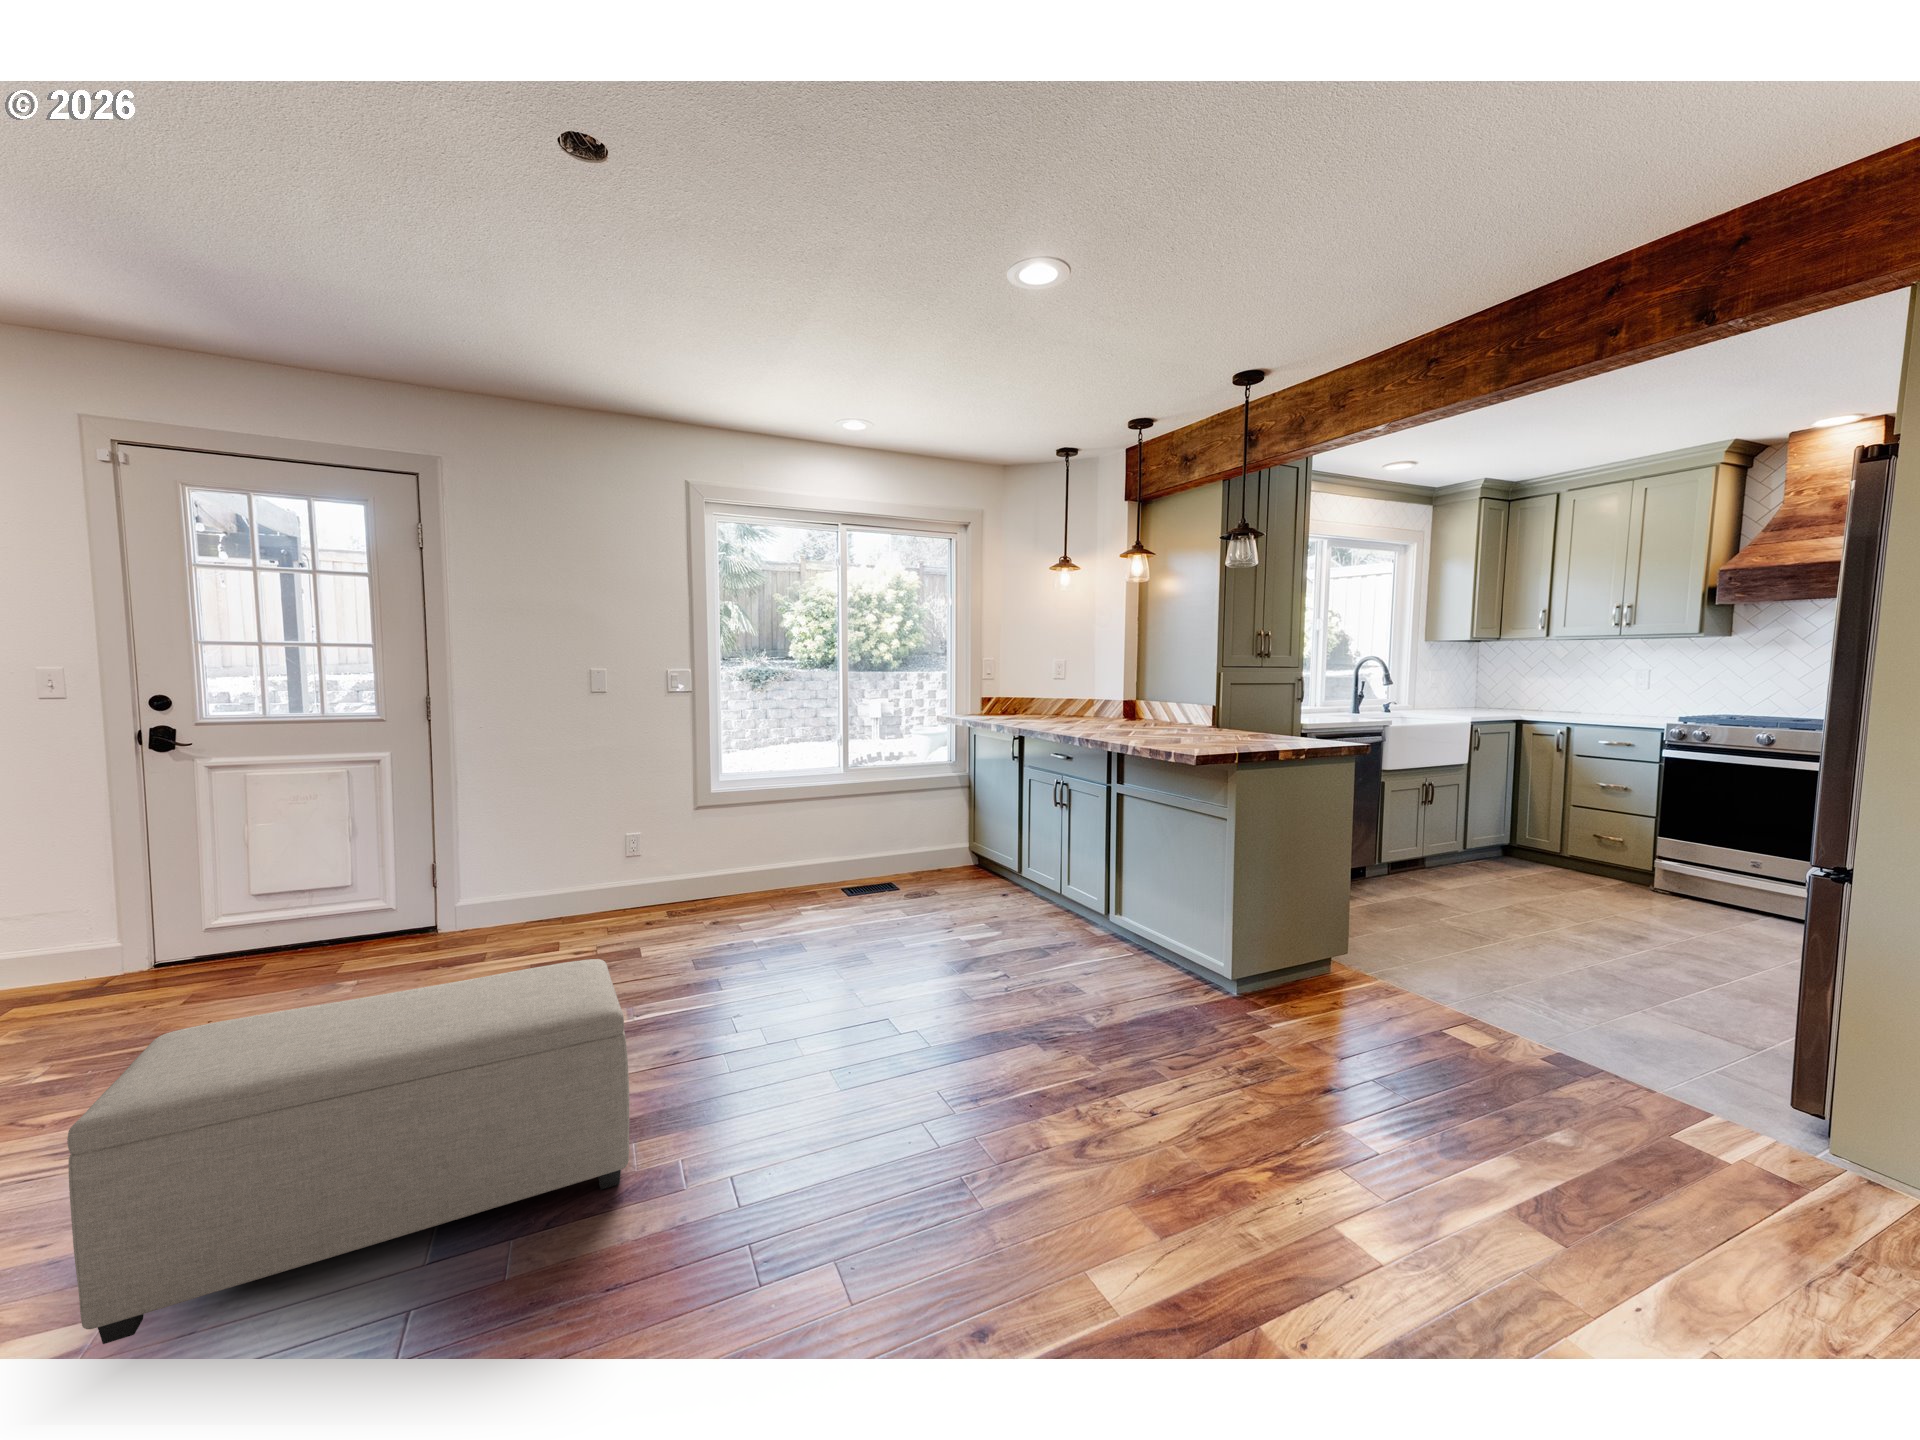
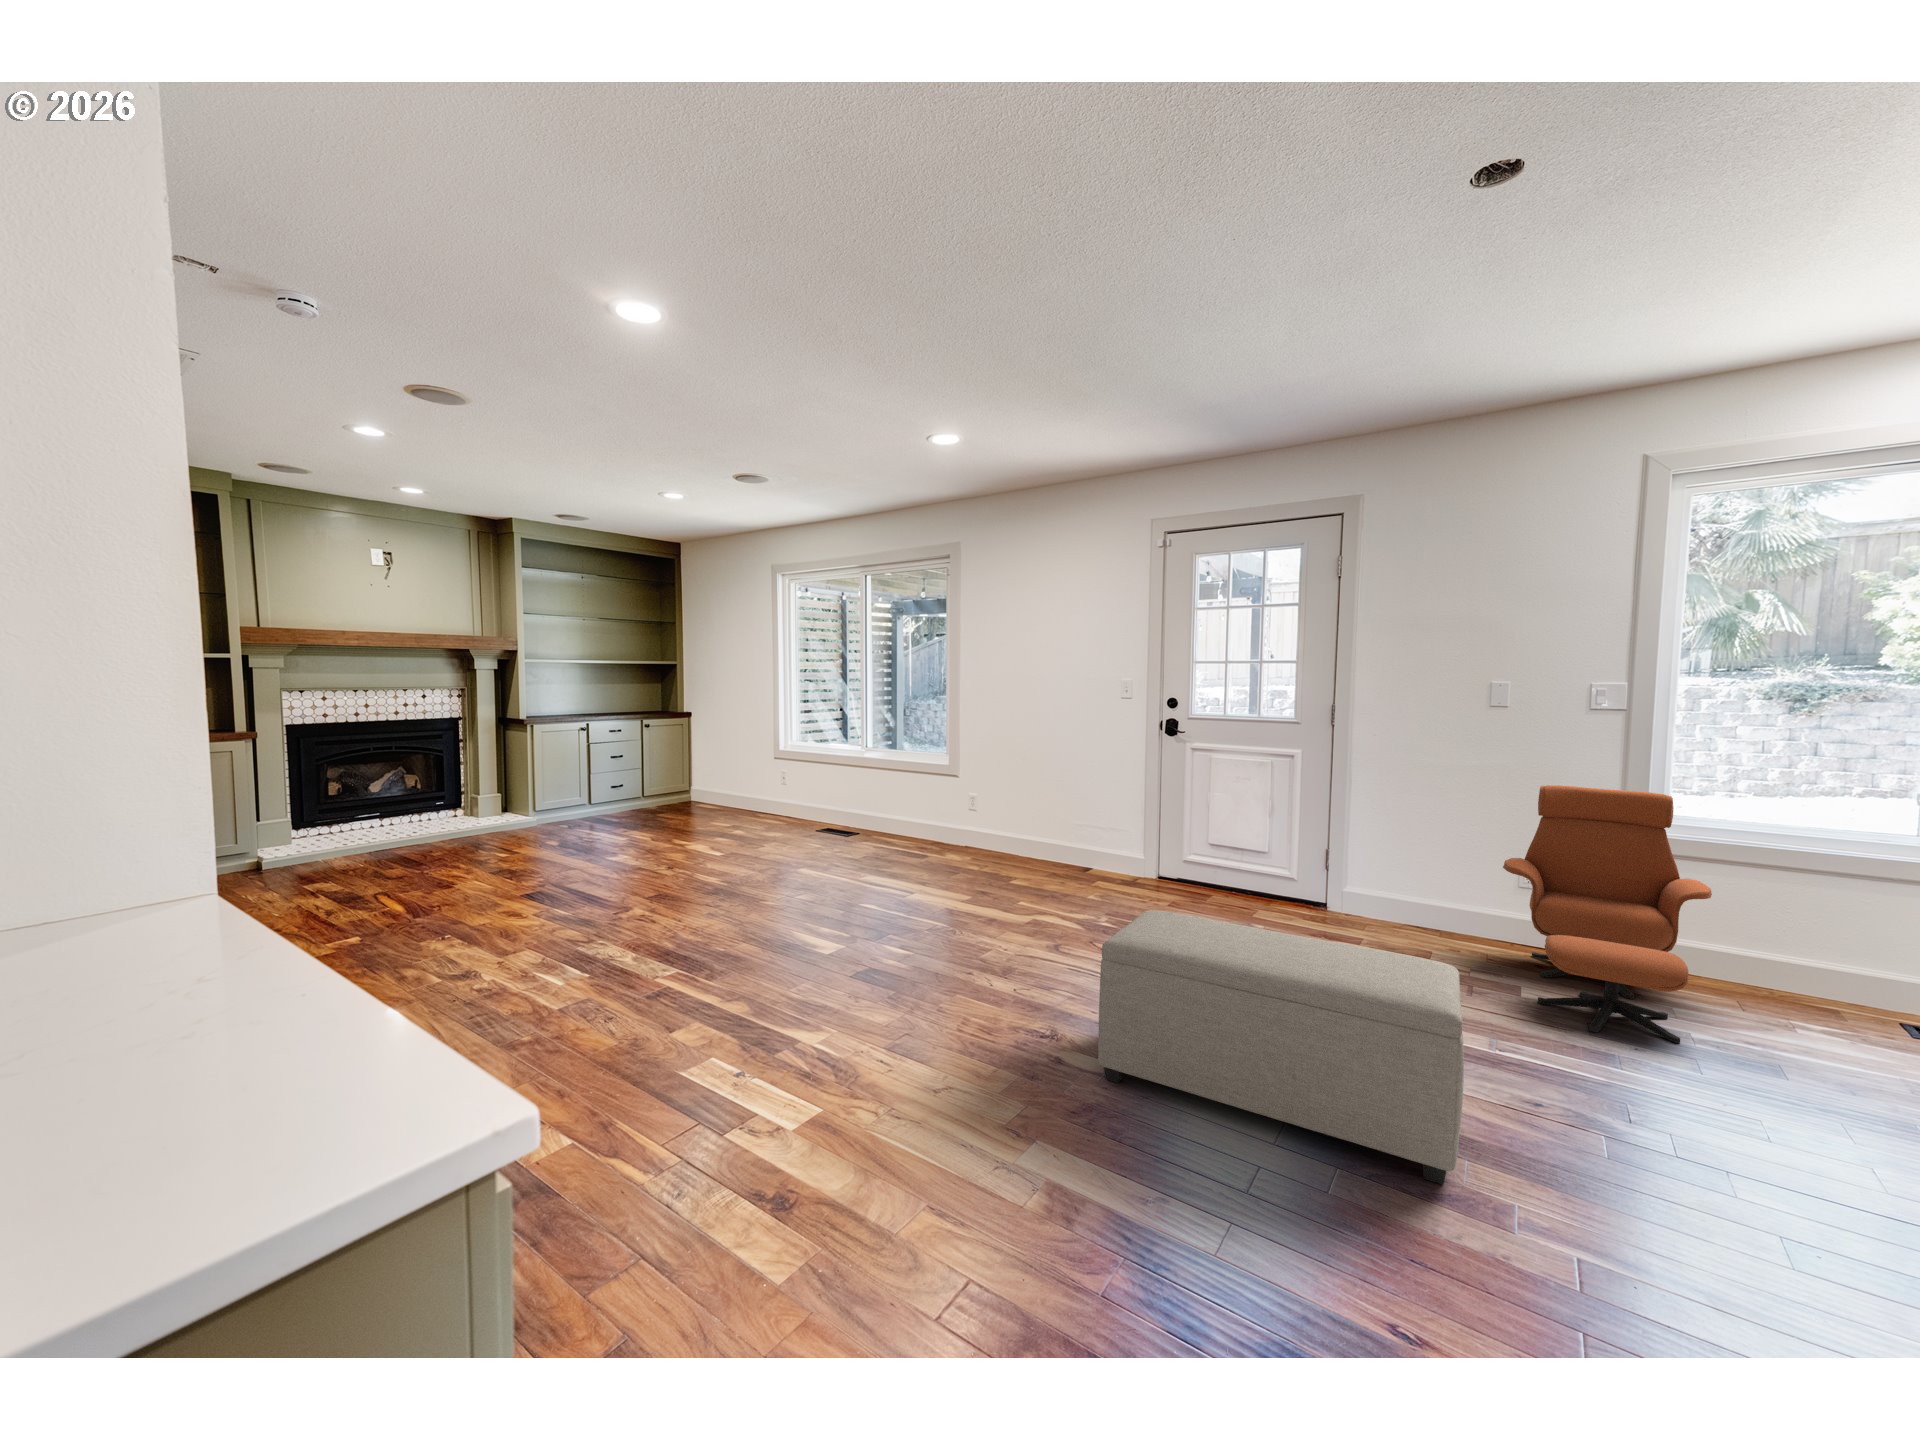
lounge chair: none [613,756,757,967] -> present [1503,785,1712,1043]

